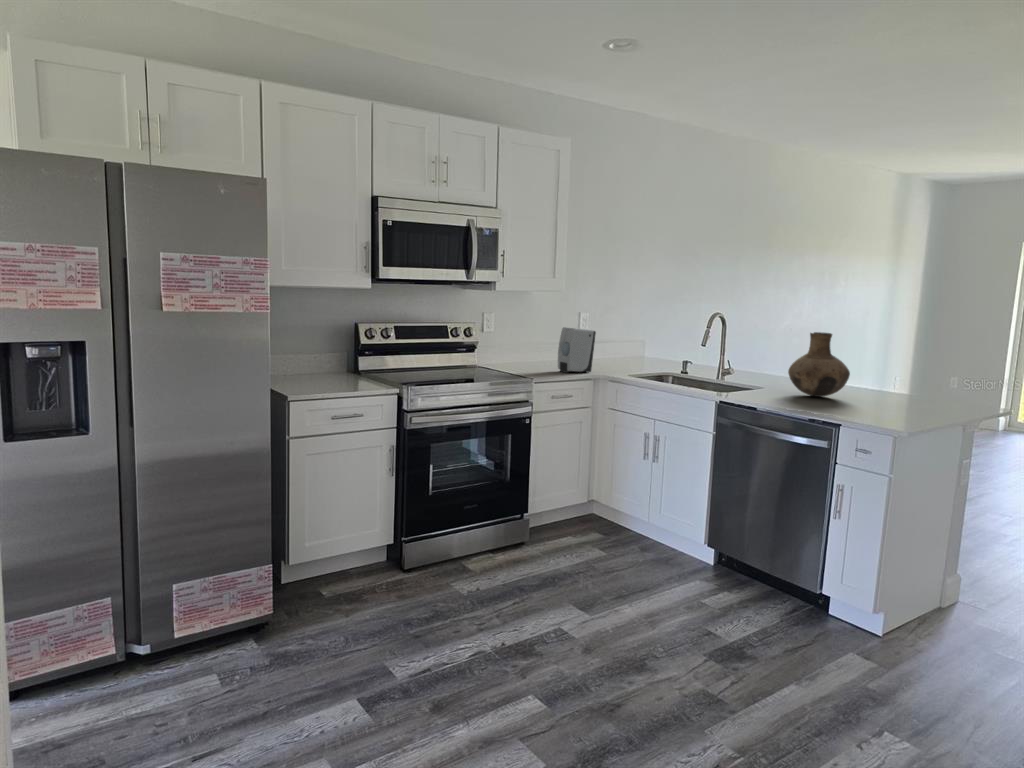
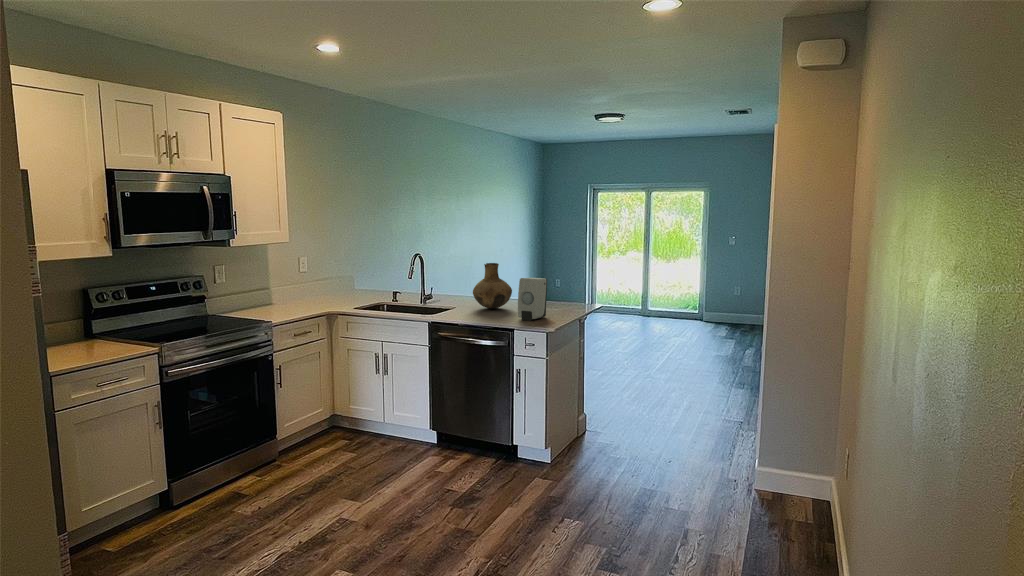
soap dispenser: present [558,327,596,373] -> present [518,278,547,321]

